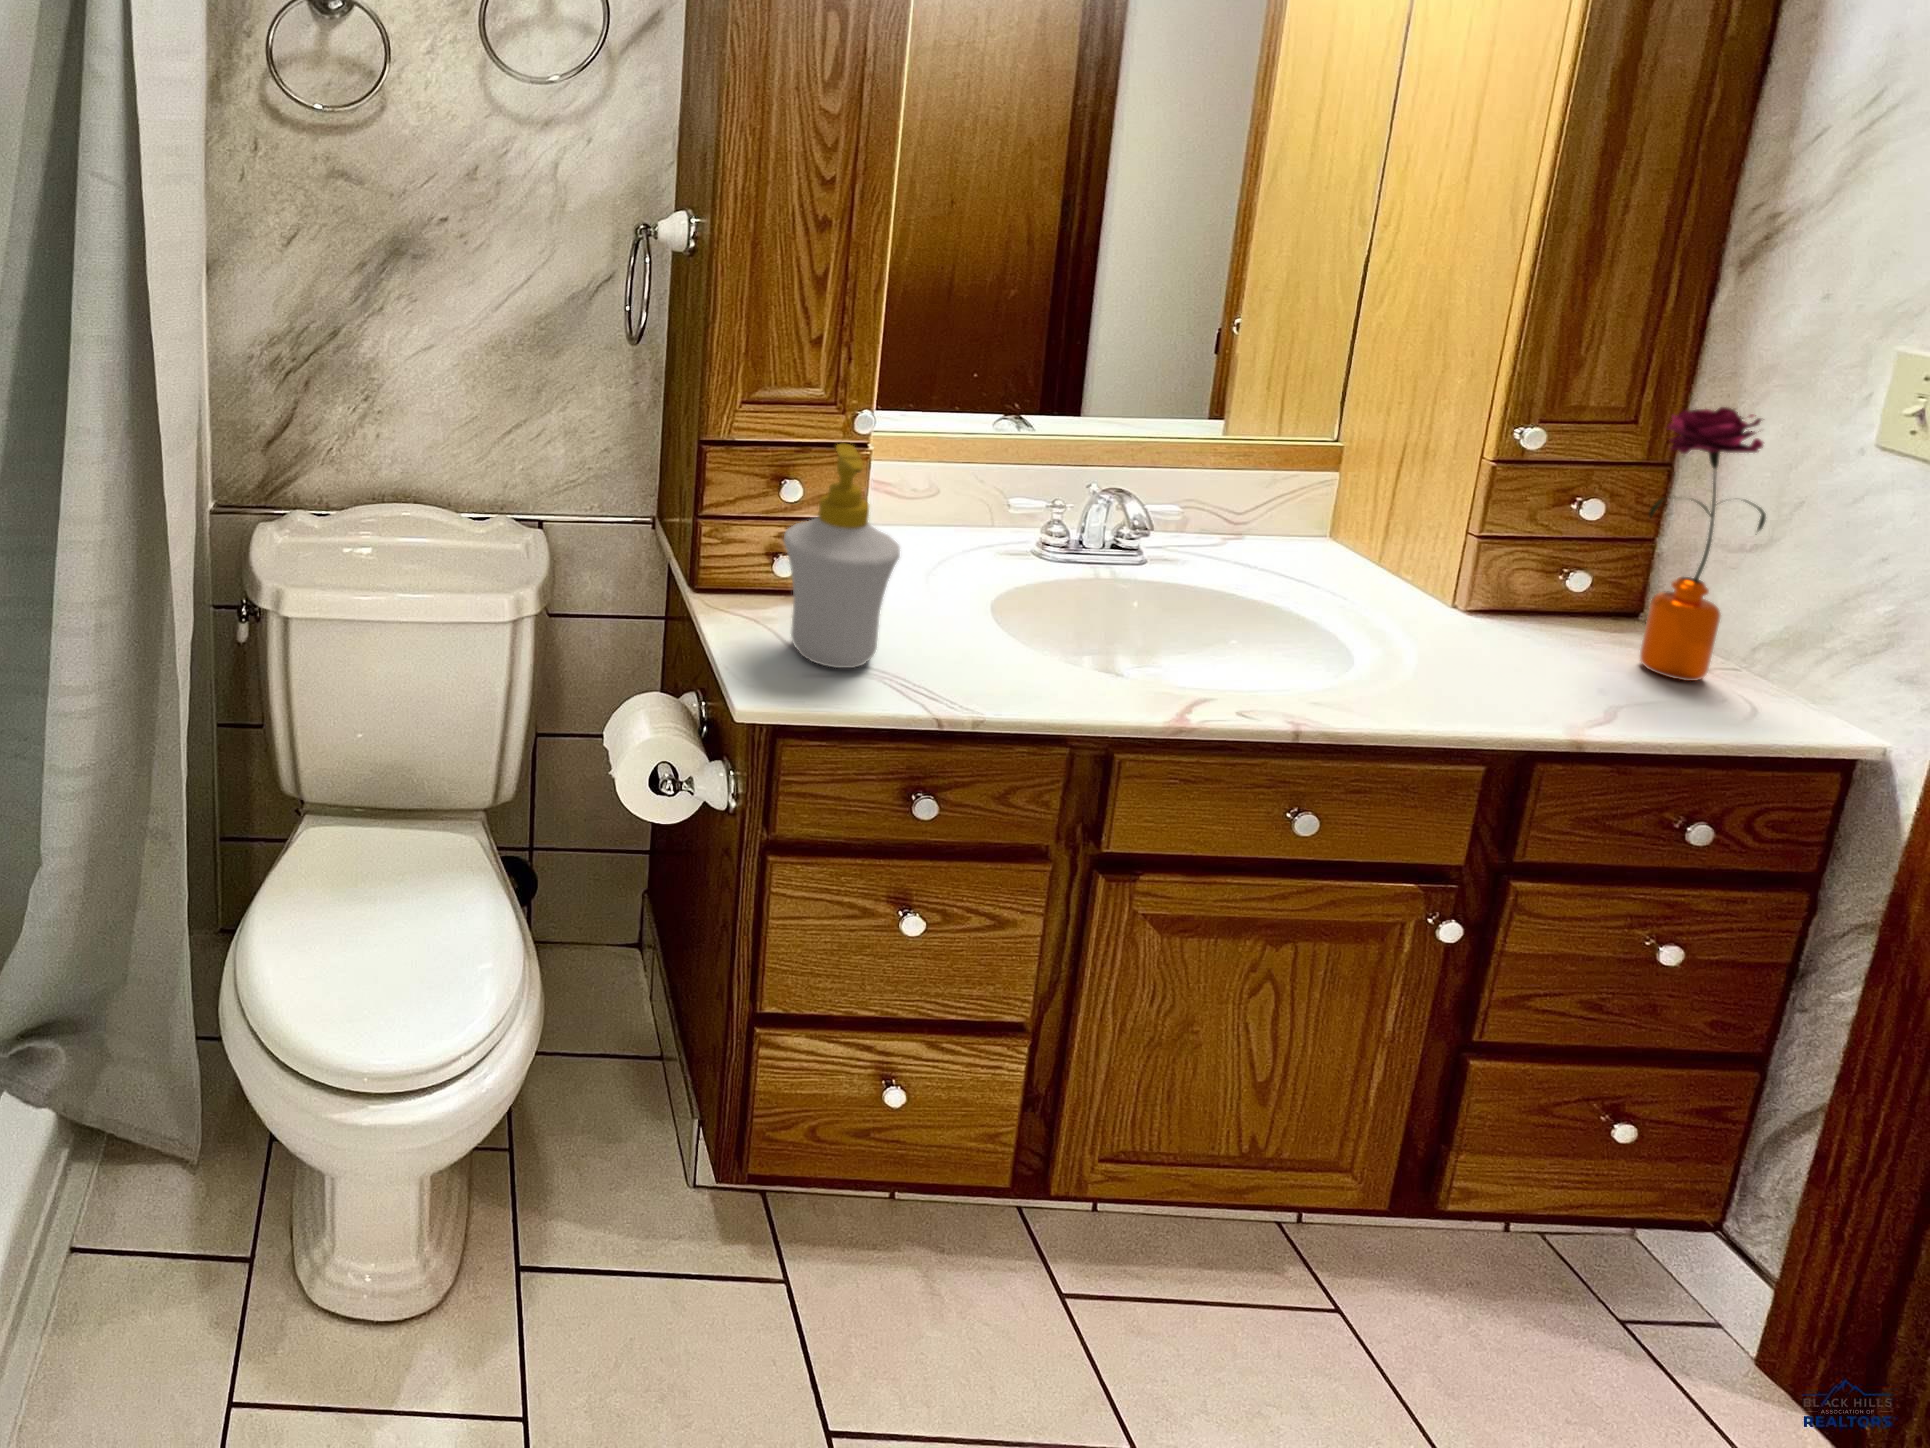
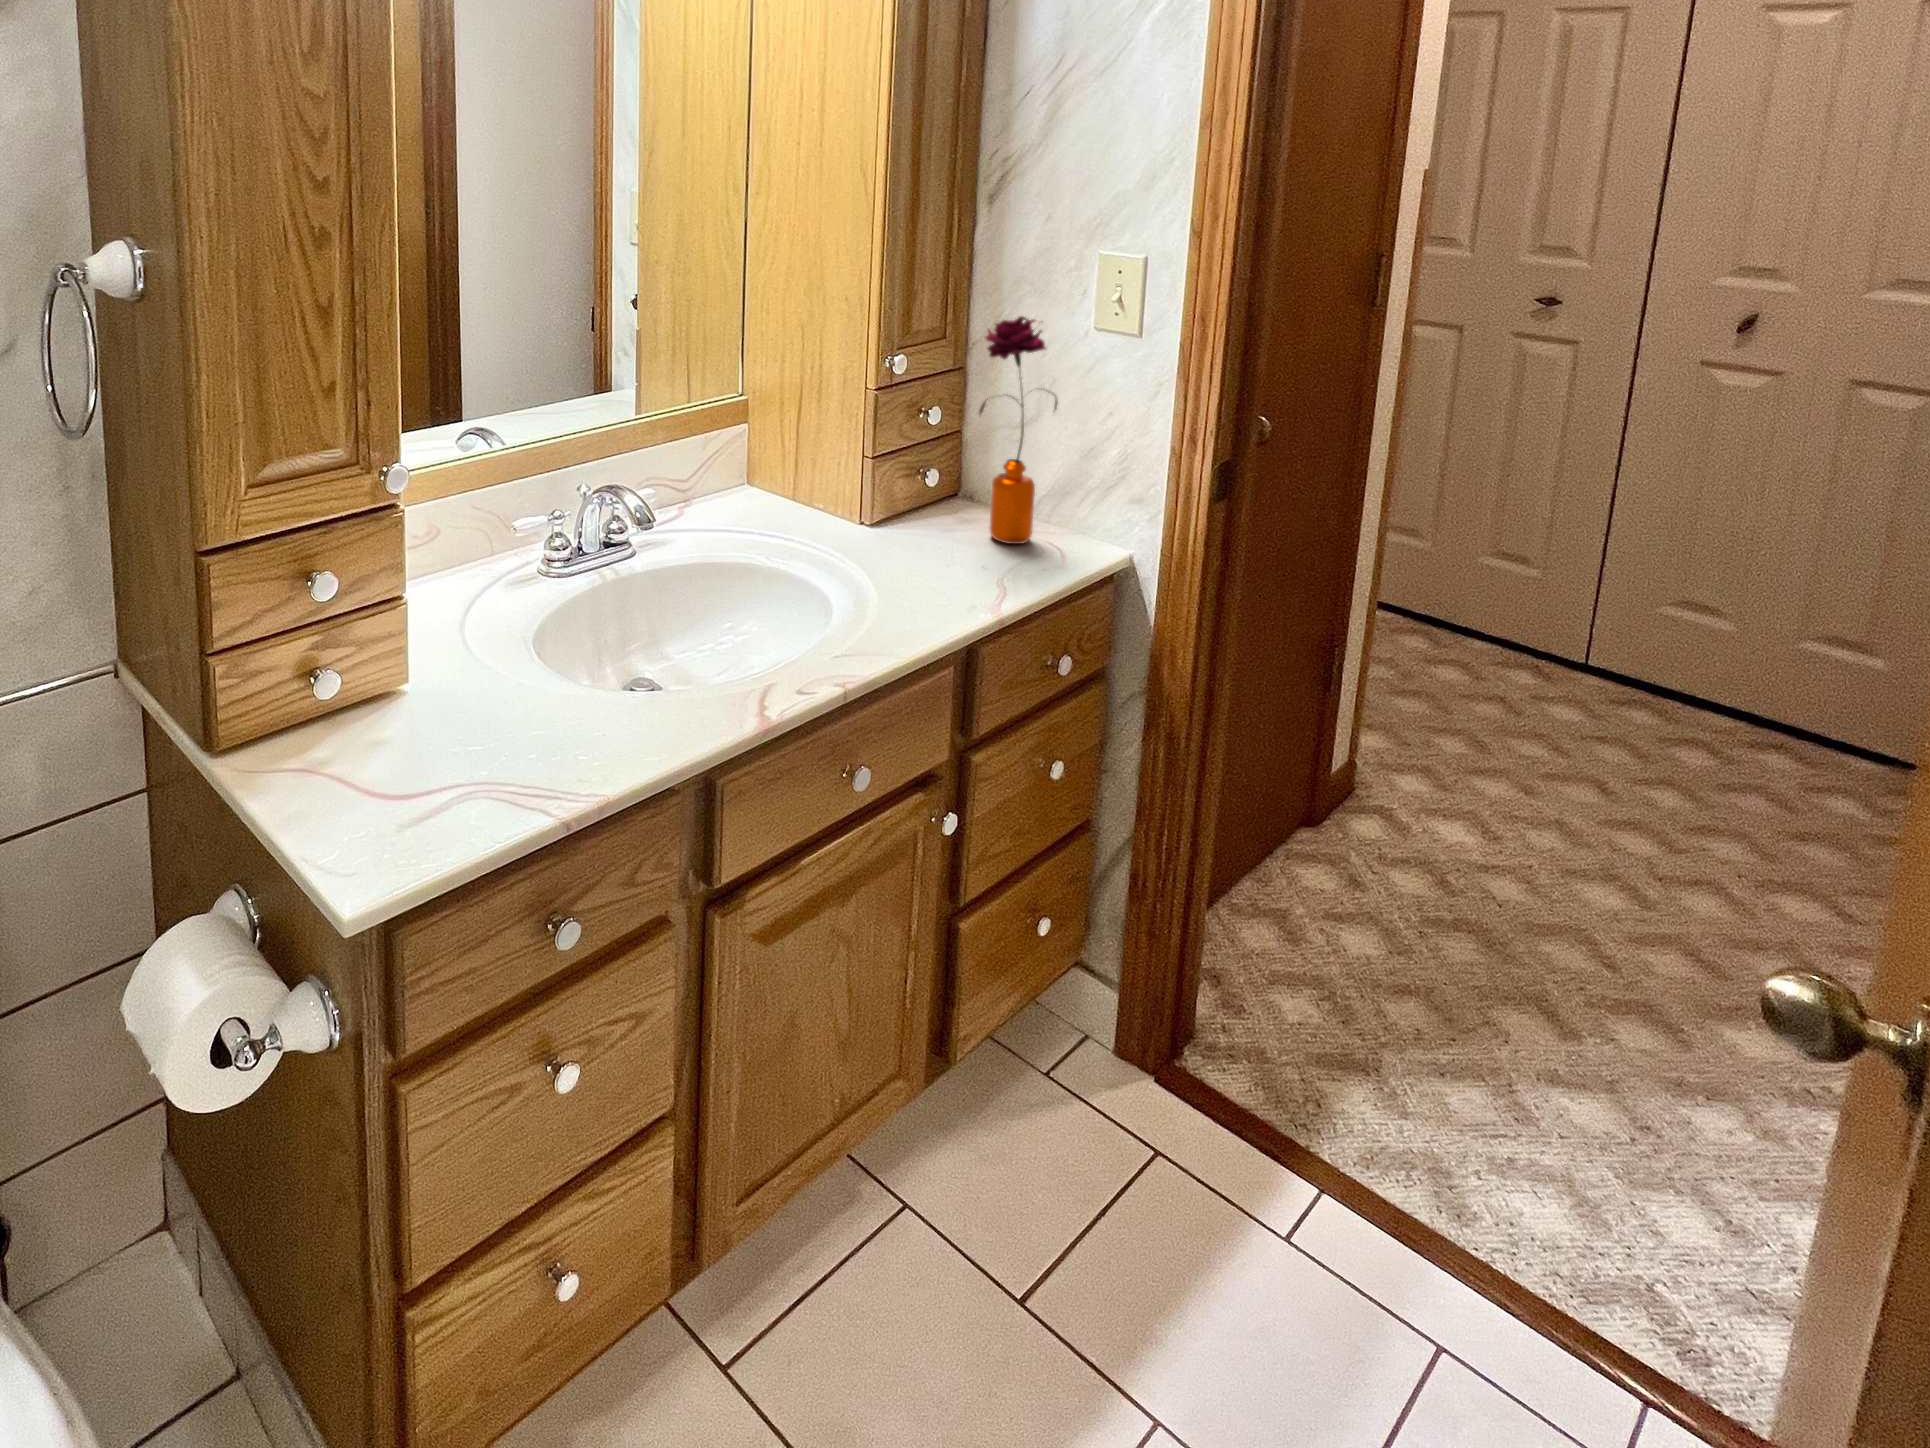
soap bottle: present [784,444,900,668] -> none [345,513,490,805]

